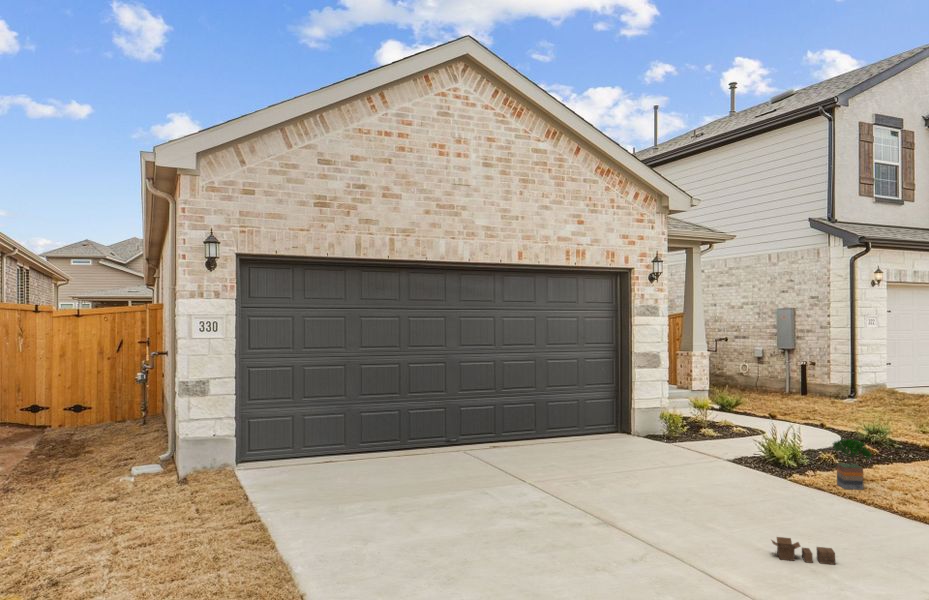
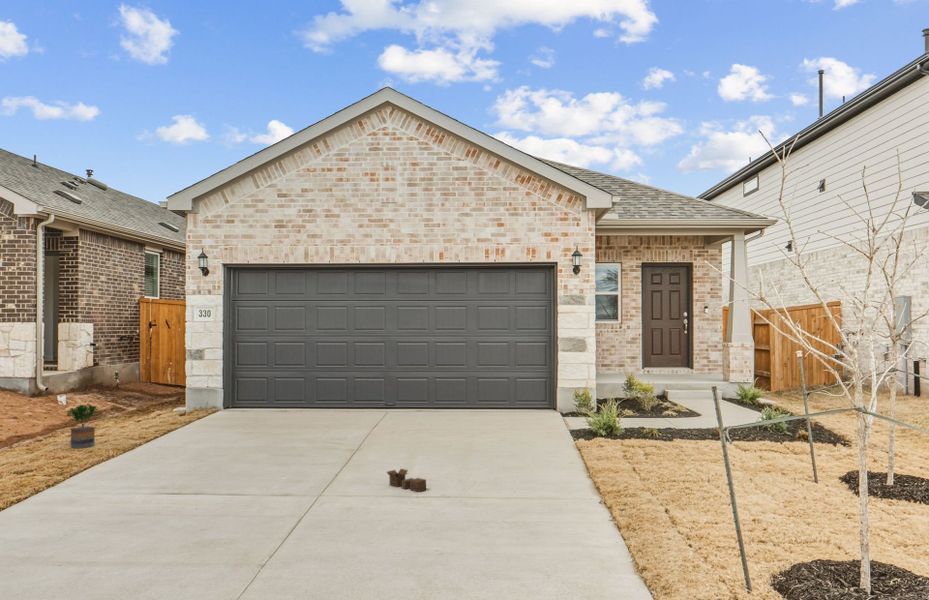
potted tree: present [833,439,871,490] -> present [67,405,101,448]

